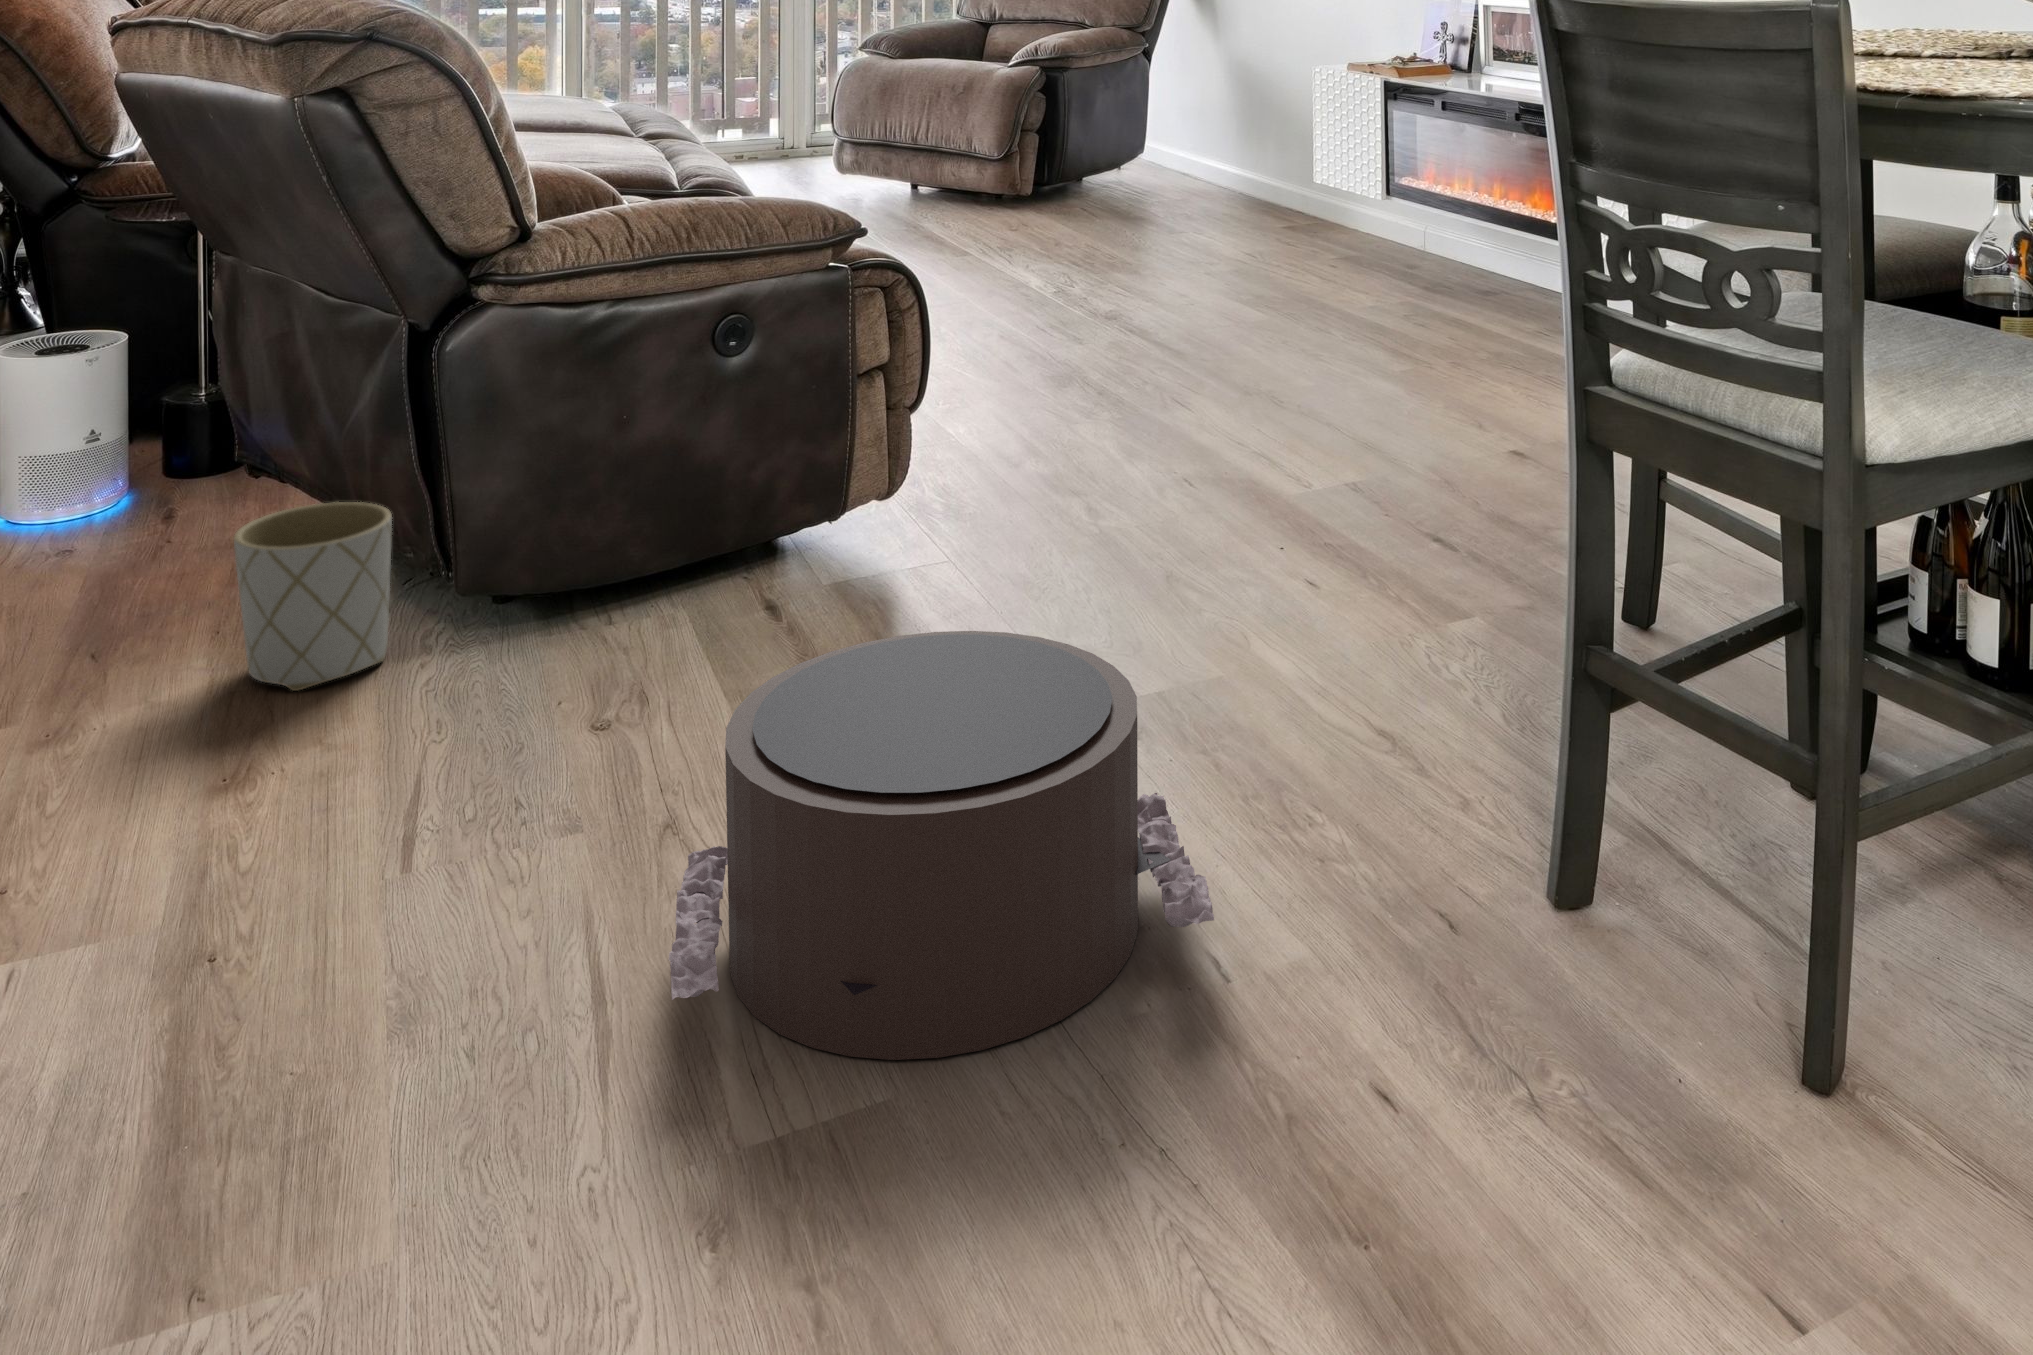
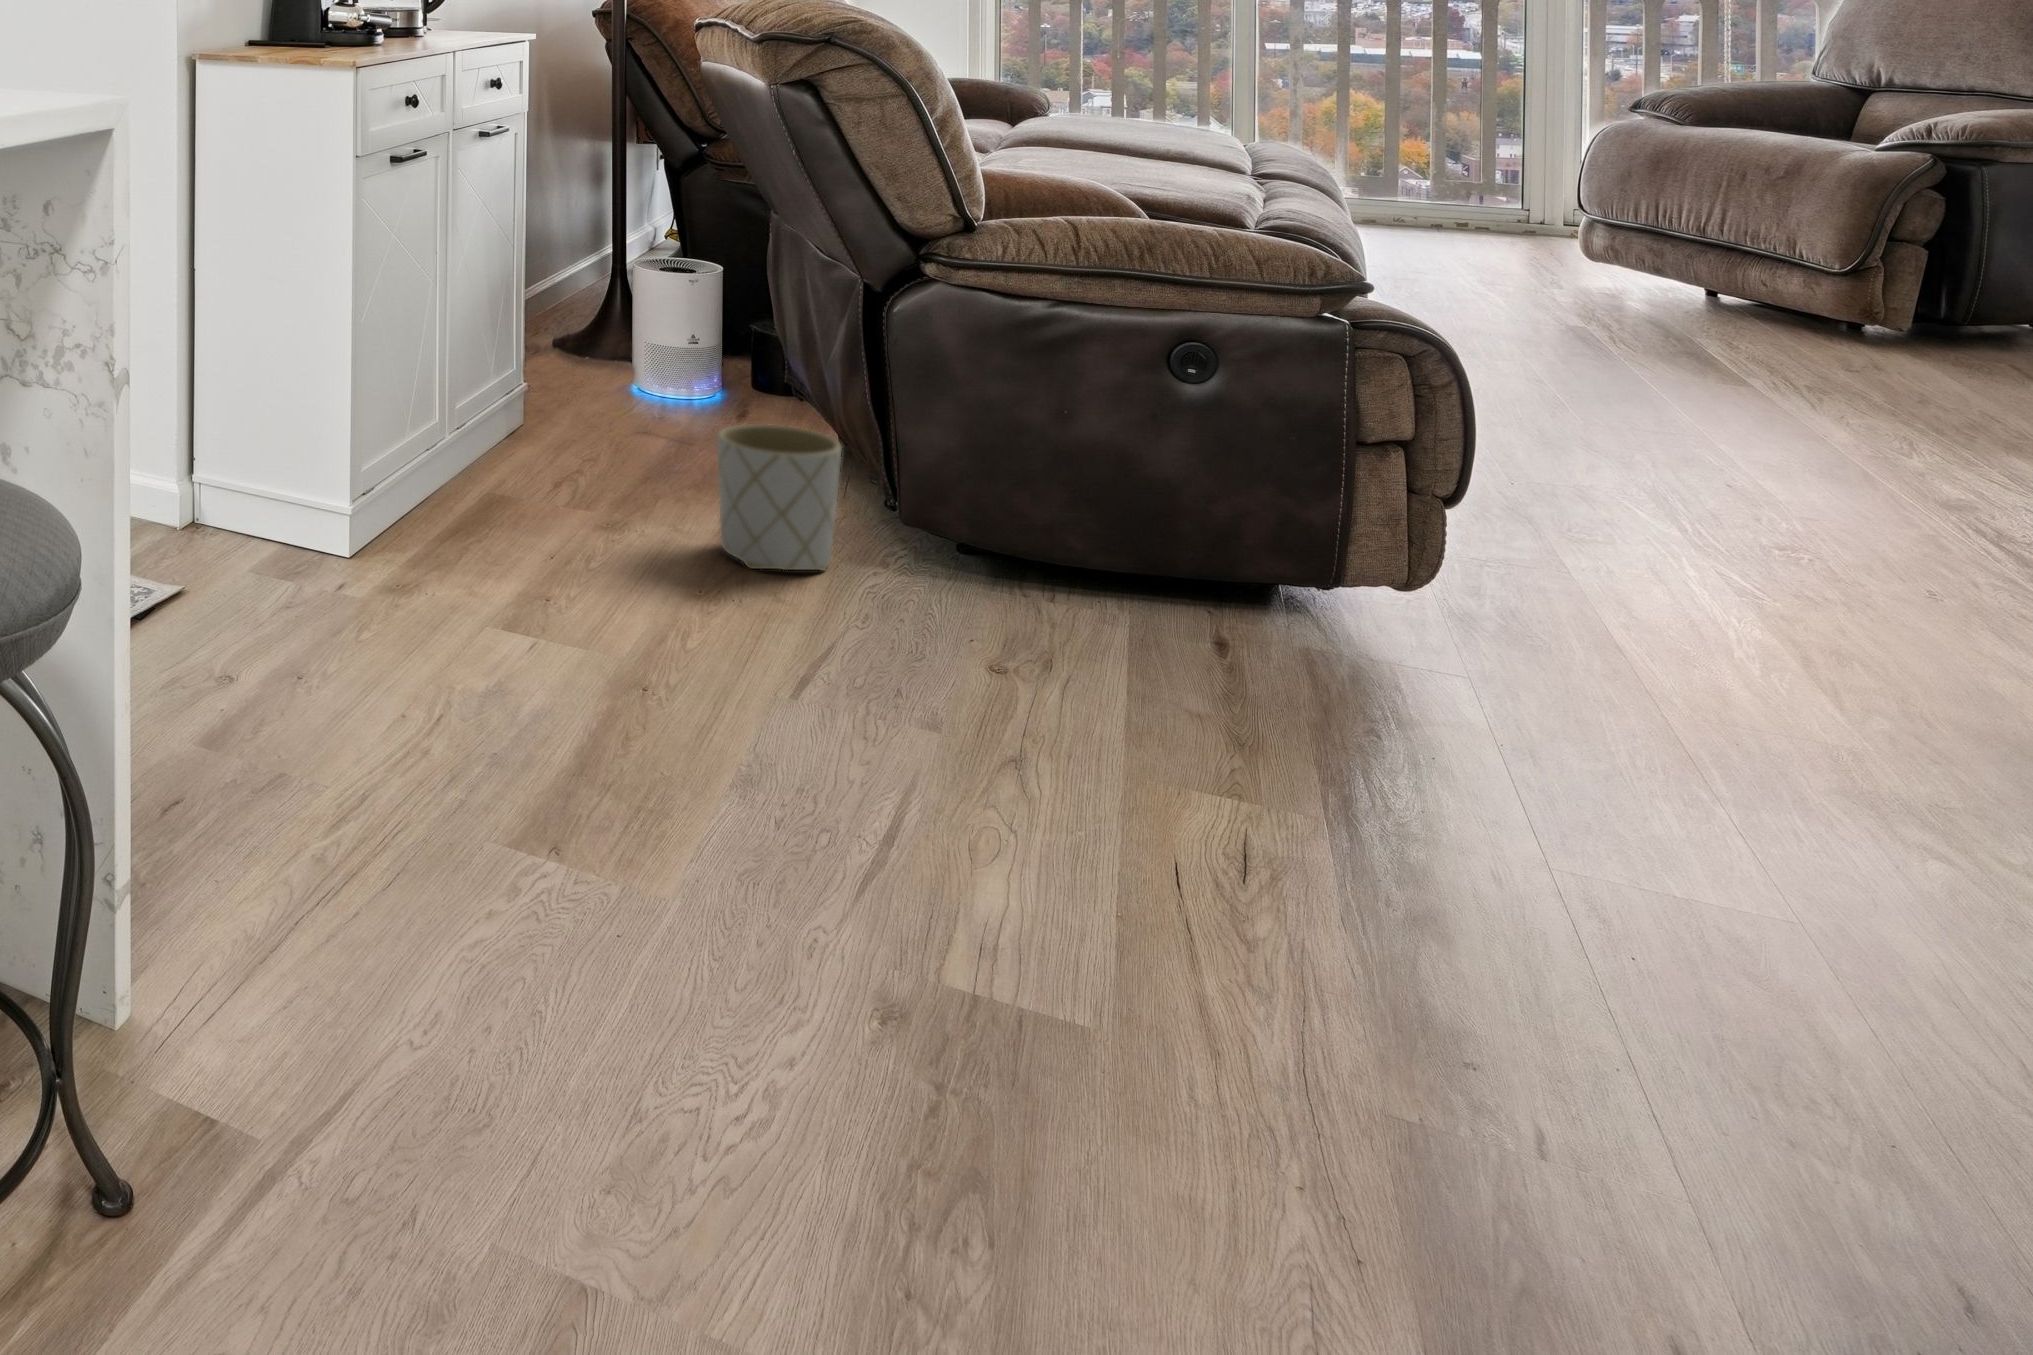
pouf: present [669,631,1214,1060] -> none [903,650,1561,1091]

